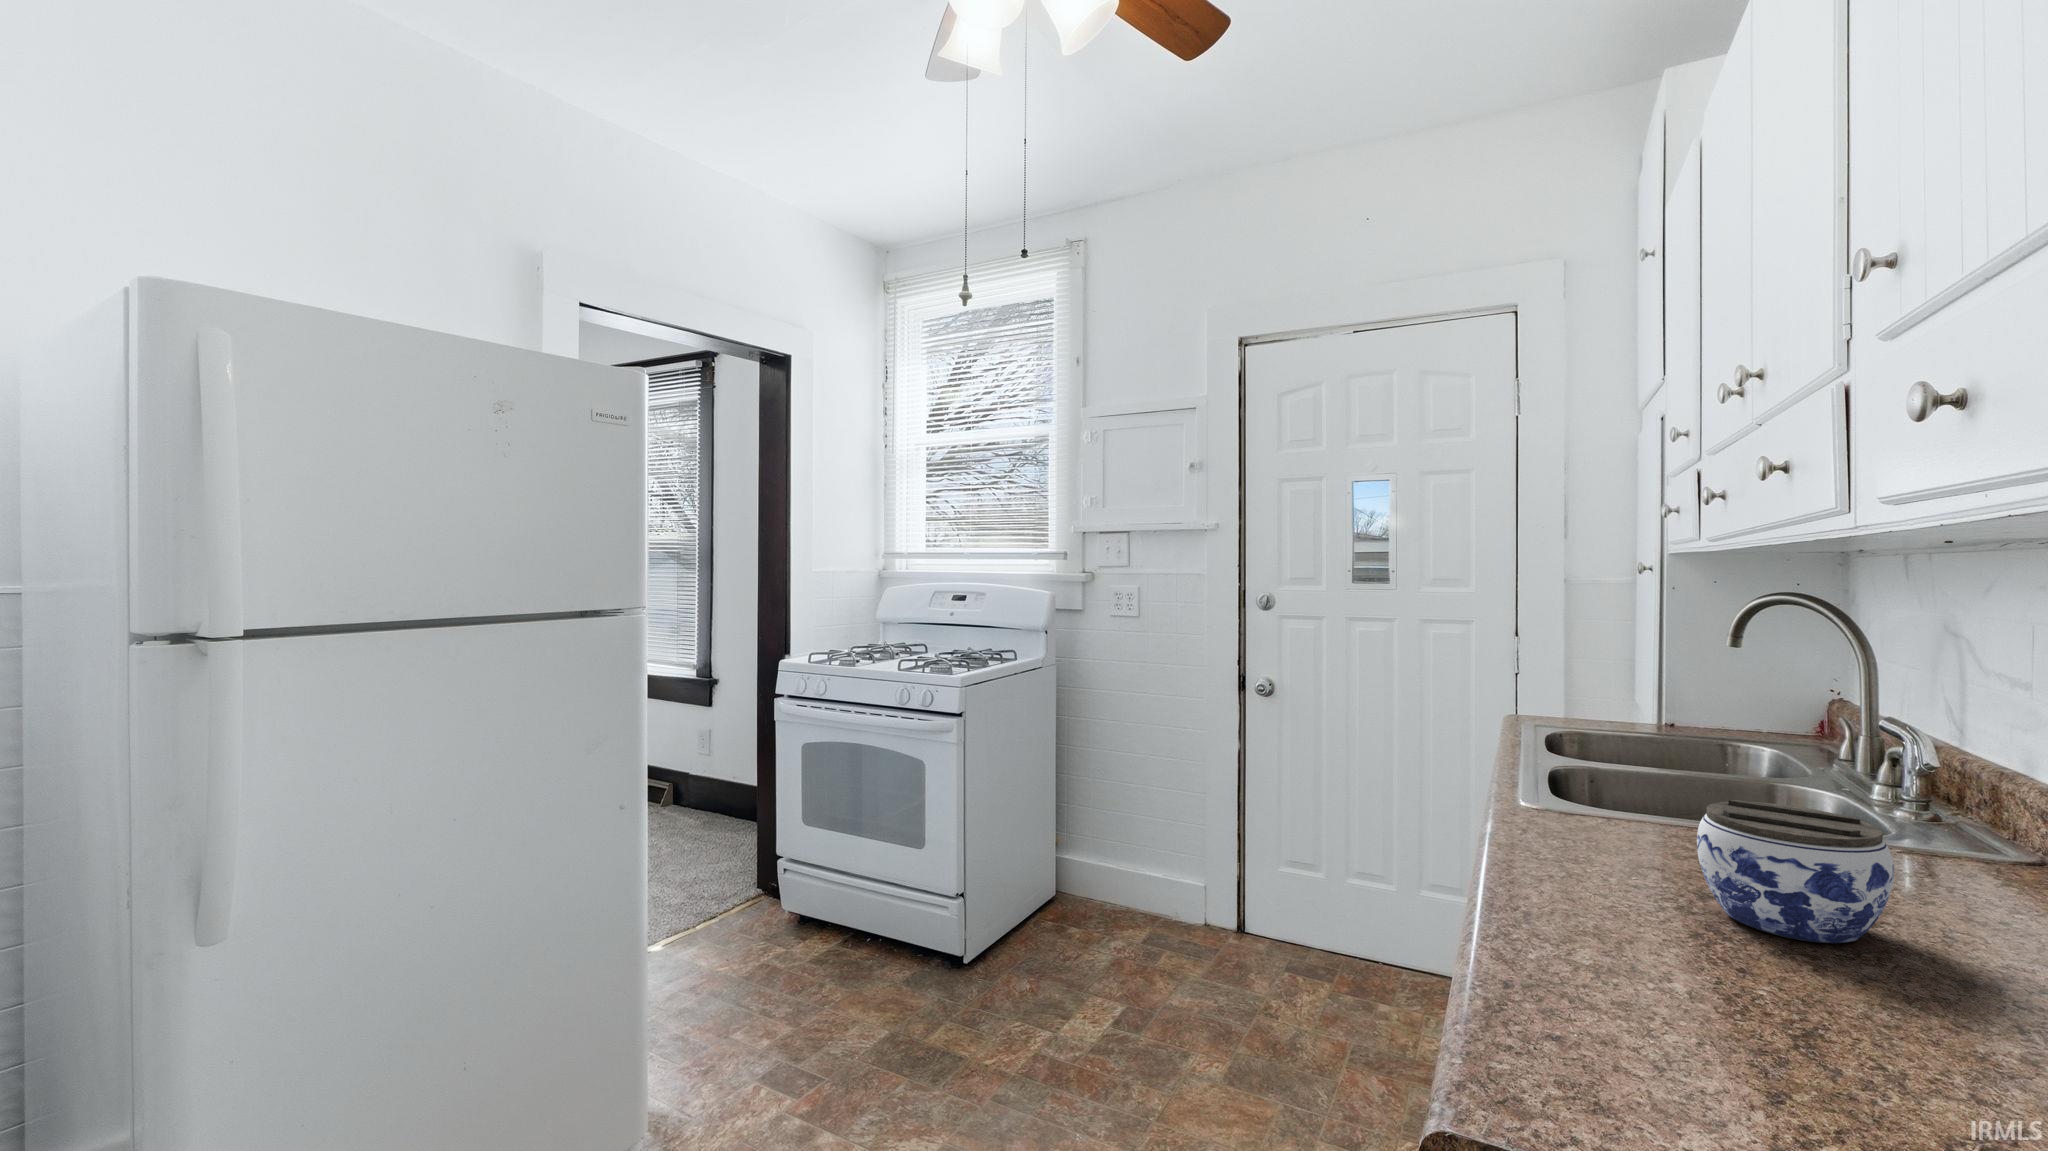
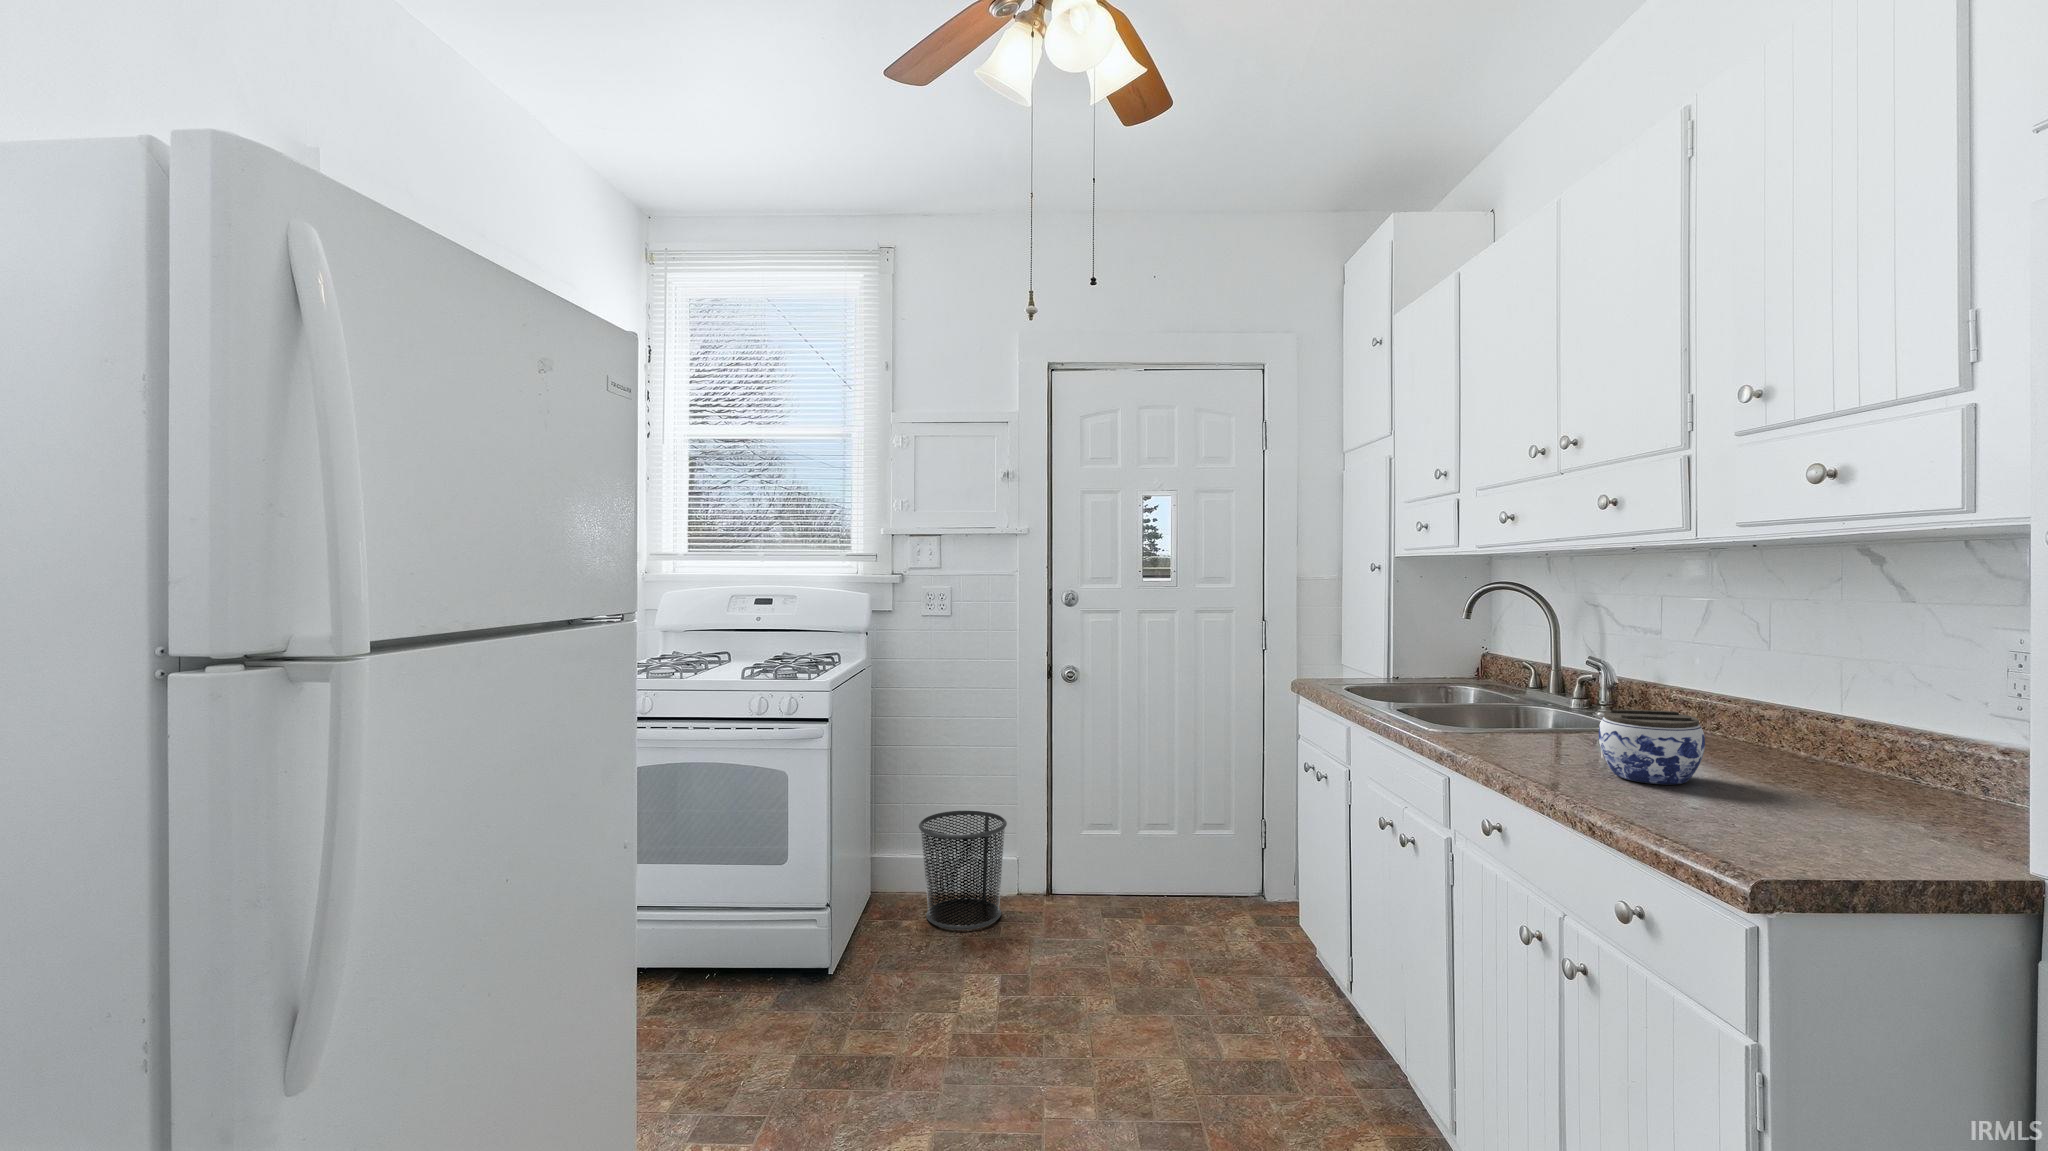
waste bin: none [1089,823,1182,950] -> present [919,810,1007,930]

